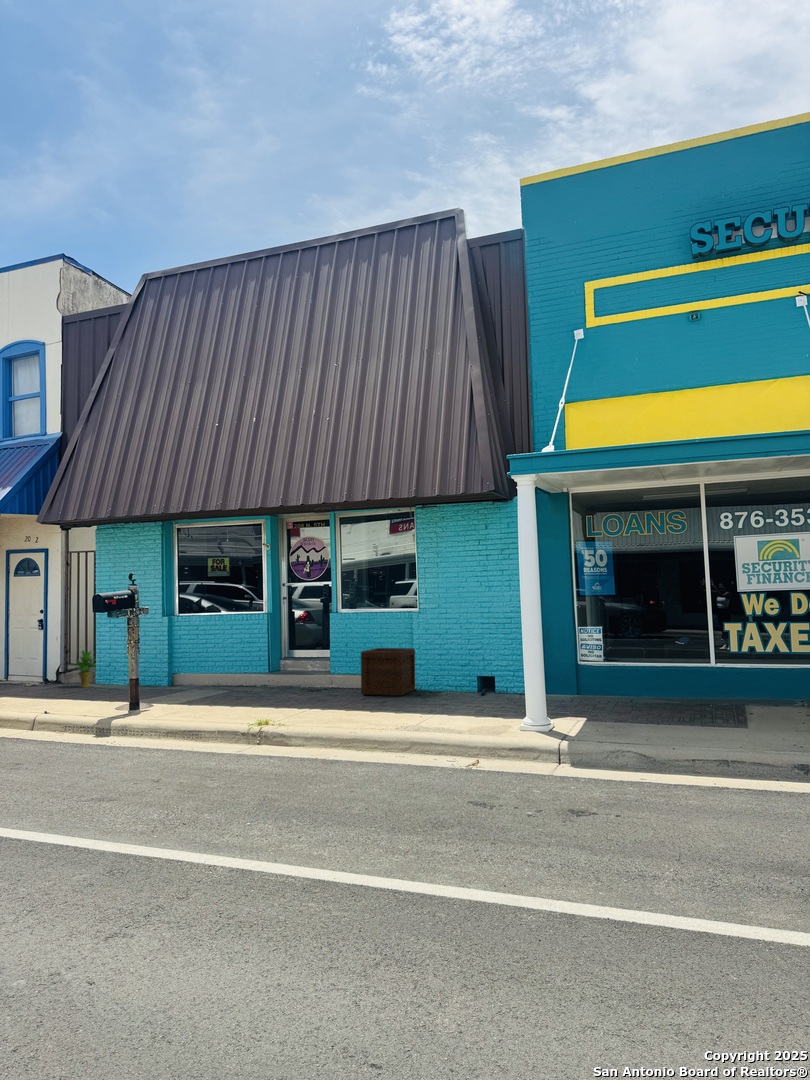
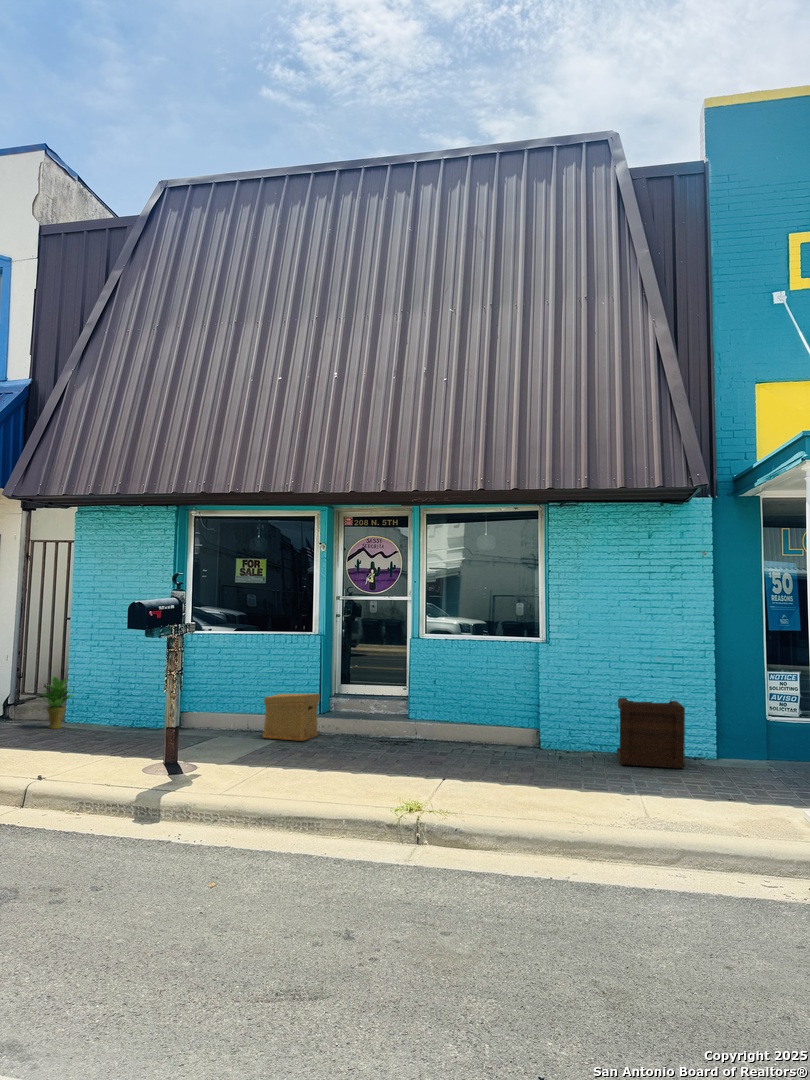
wooden crate: present [361,648,416,696] -> present [617,698,685,769]
cardboard box: none [219,655,263,690] -> present [263,694,320,741]

